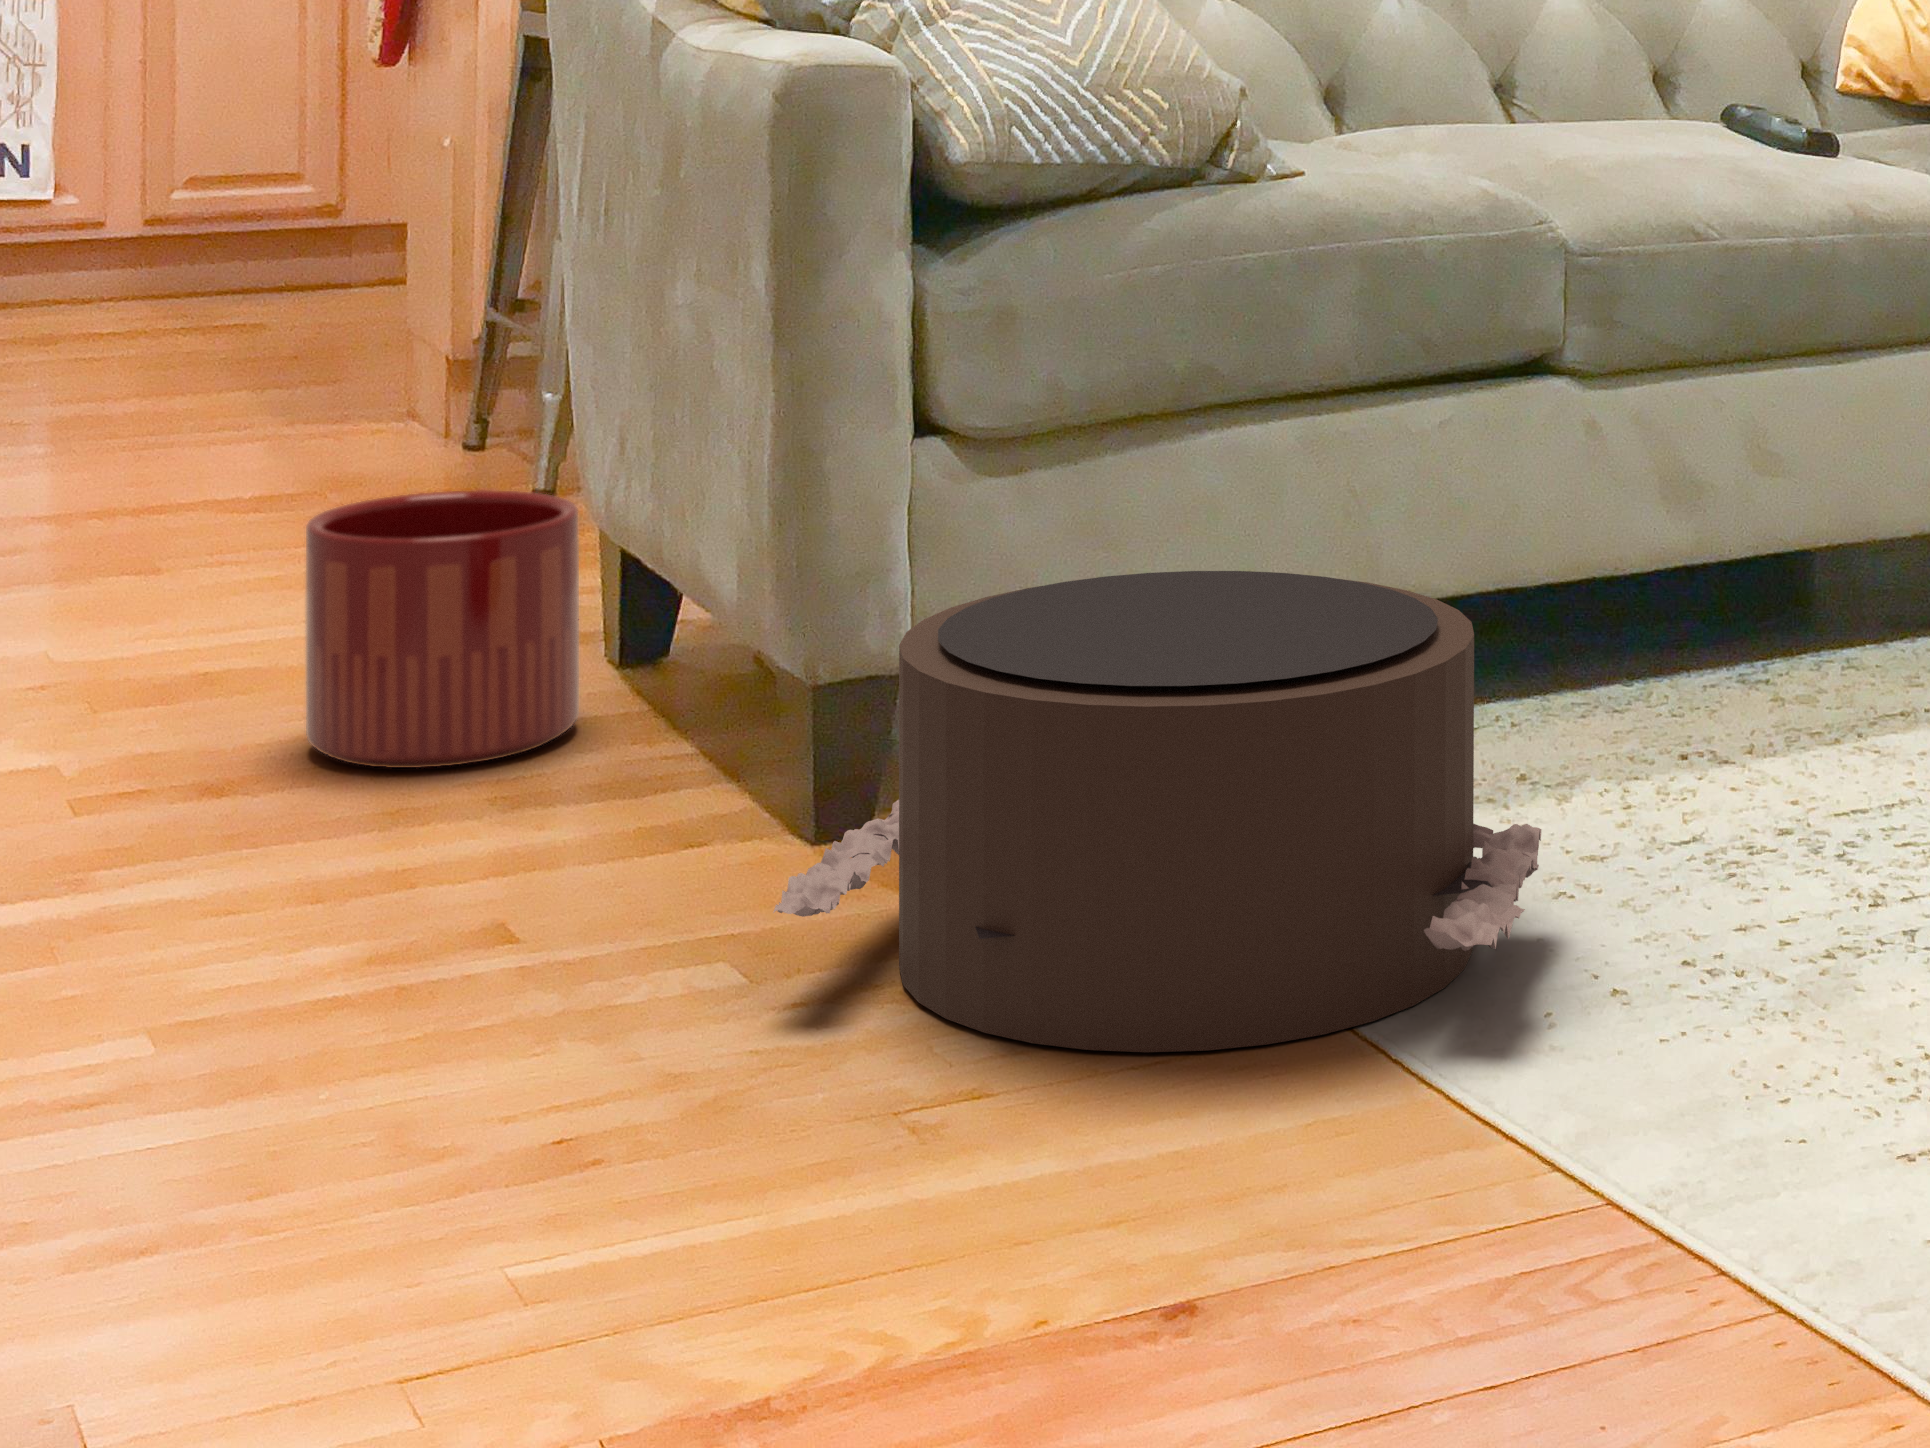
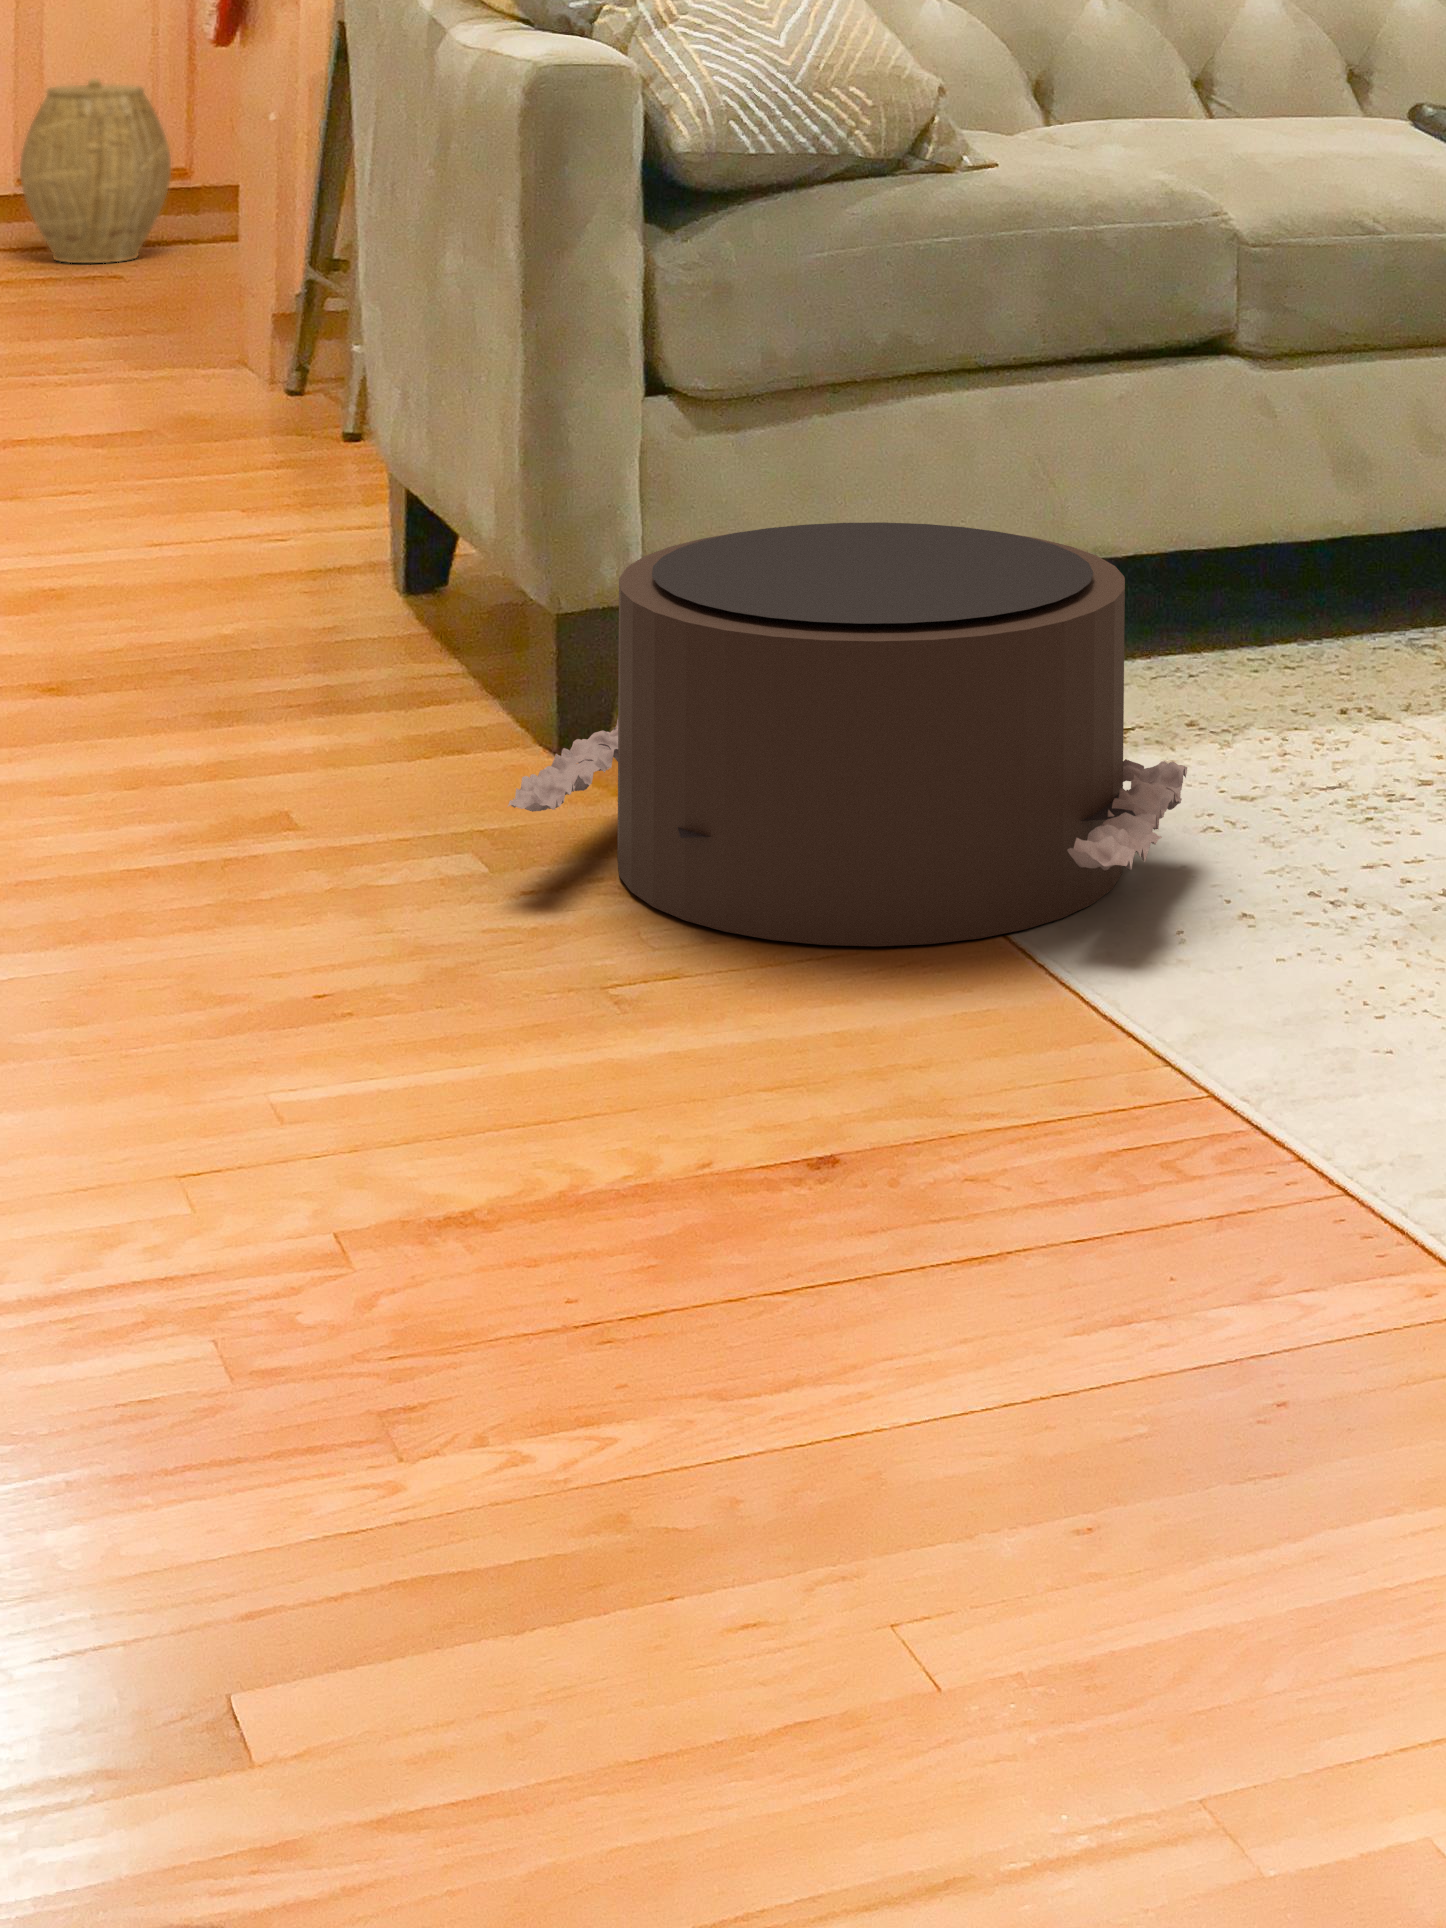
woven basket: none [151,109,328,315] -> present [20,78,171,263]
planter: present [306,490,579,768] -> none [133,430,362,671]

